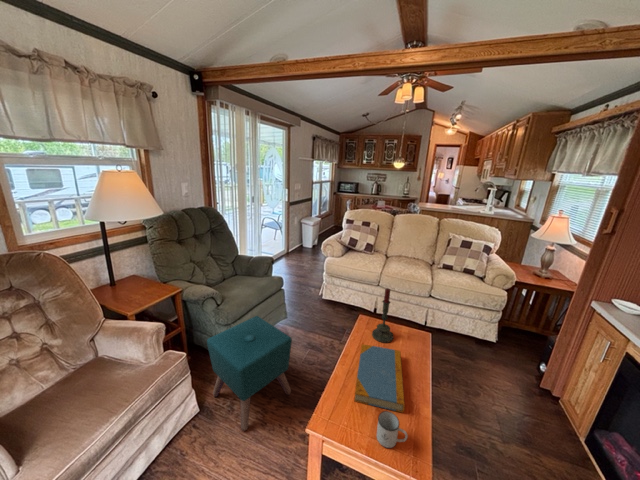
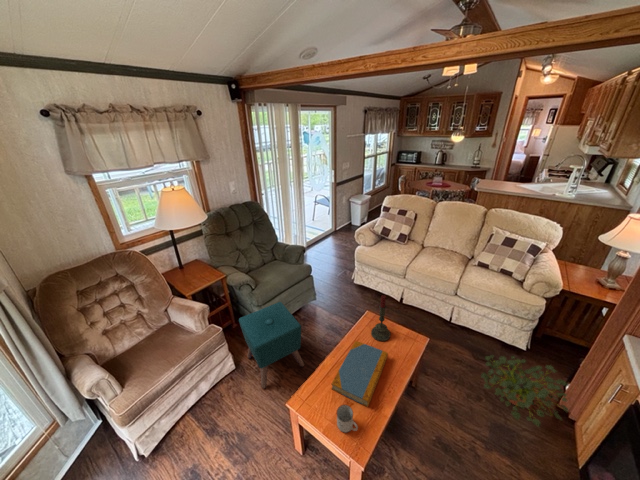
potted plant: none [473,344,557,408] -> present [481,355,568,426]

